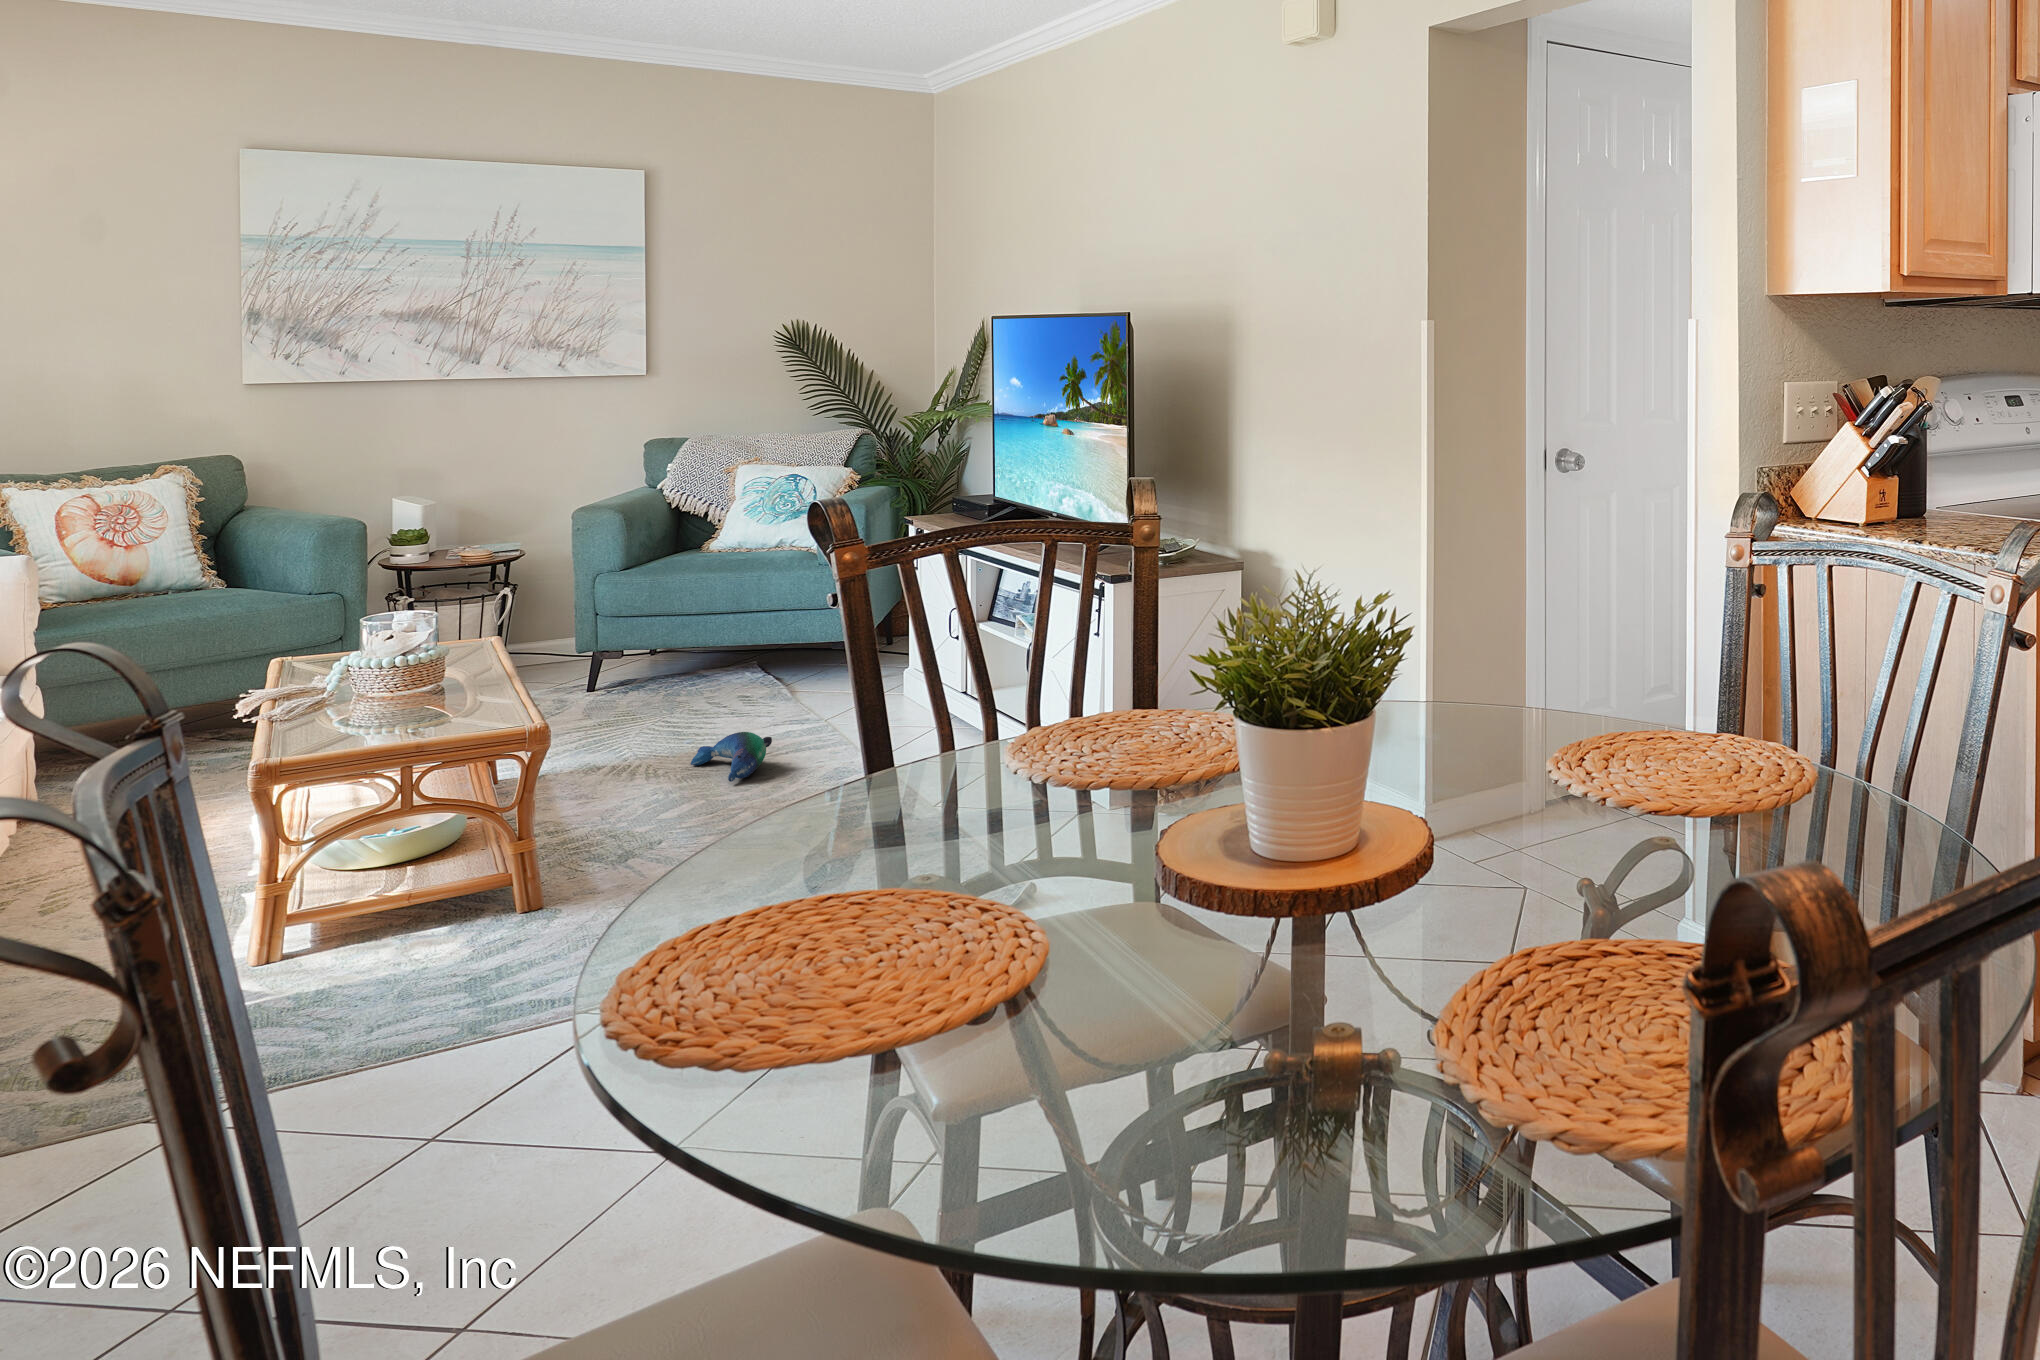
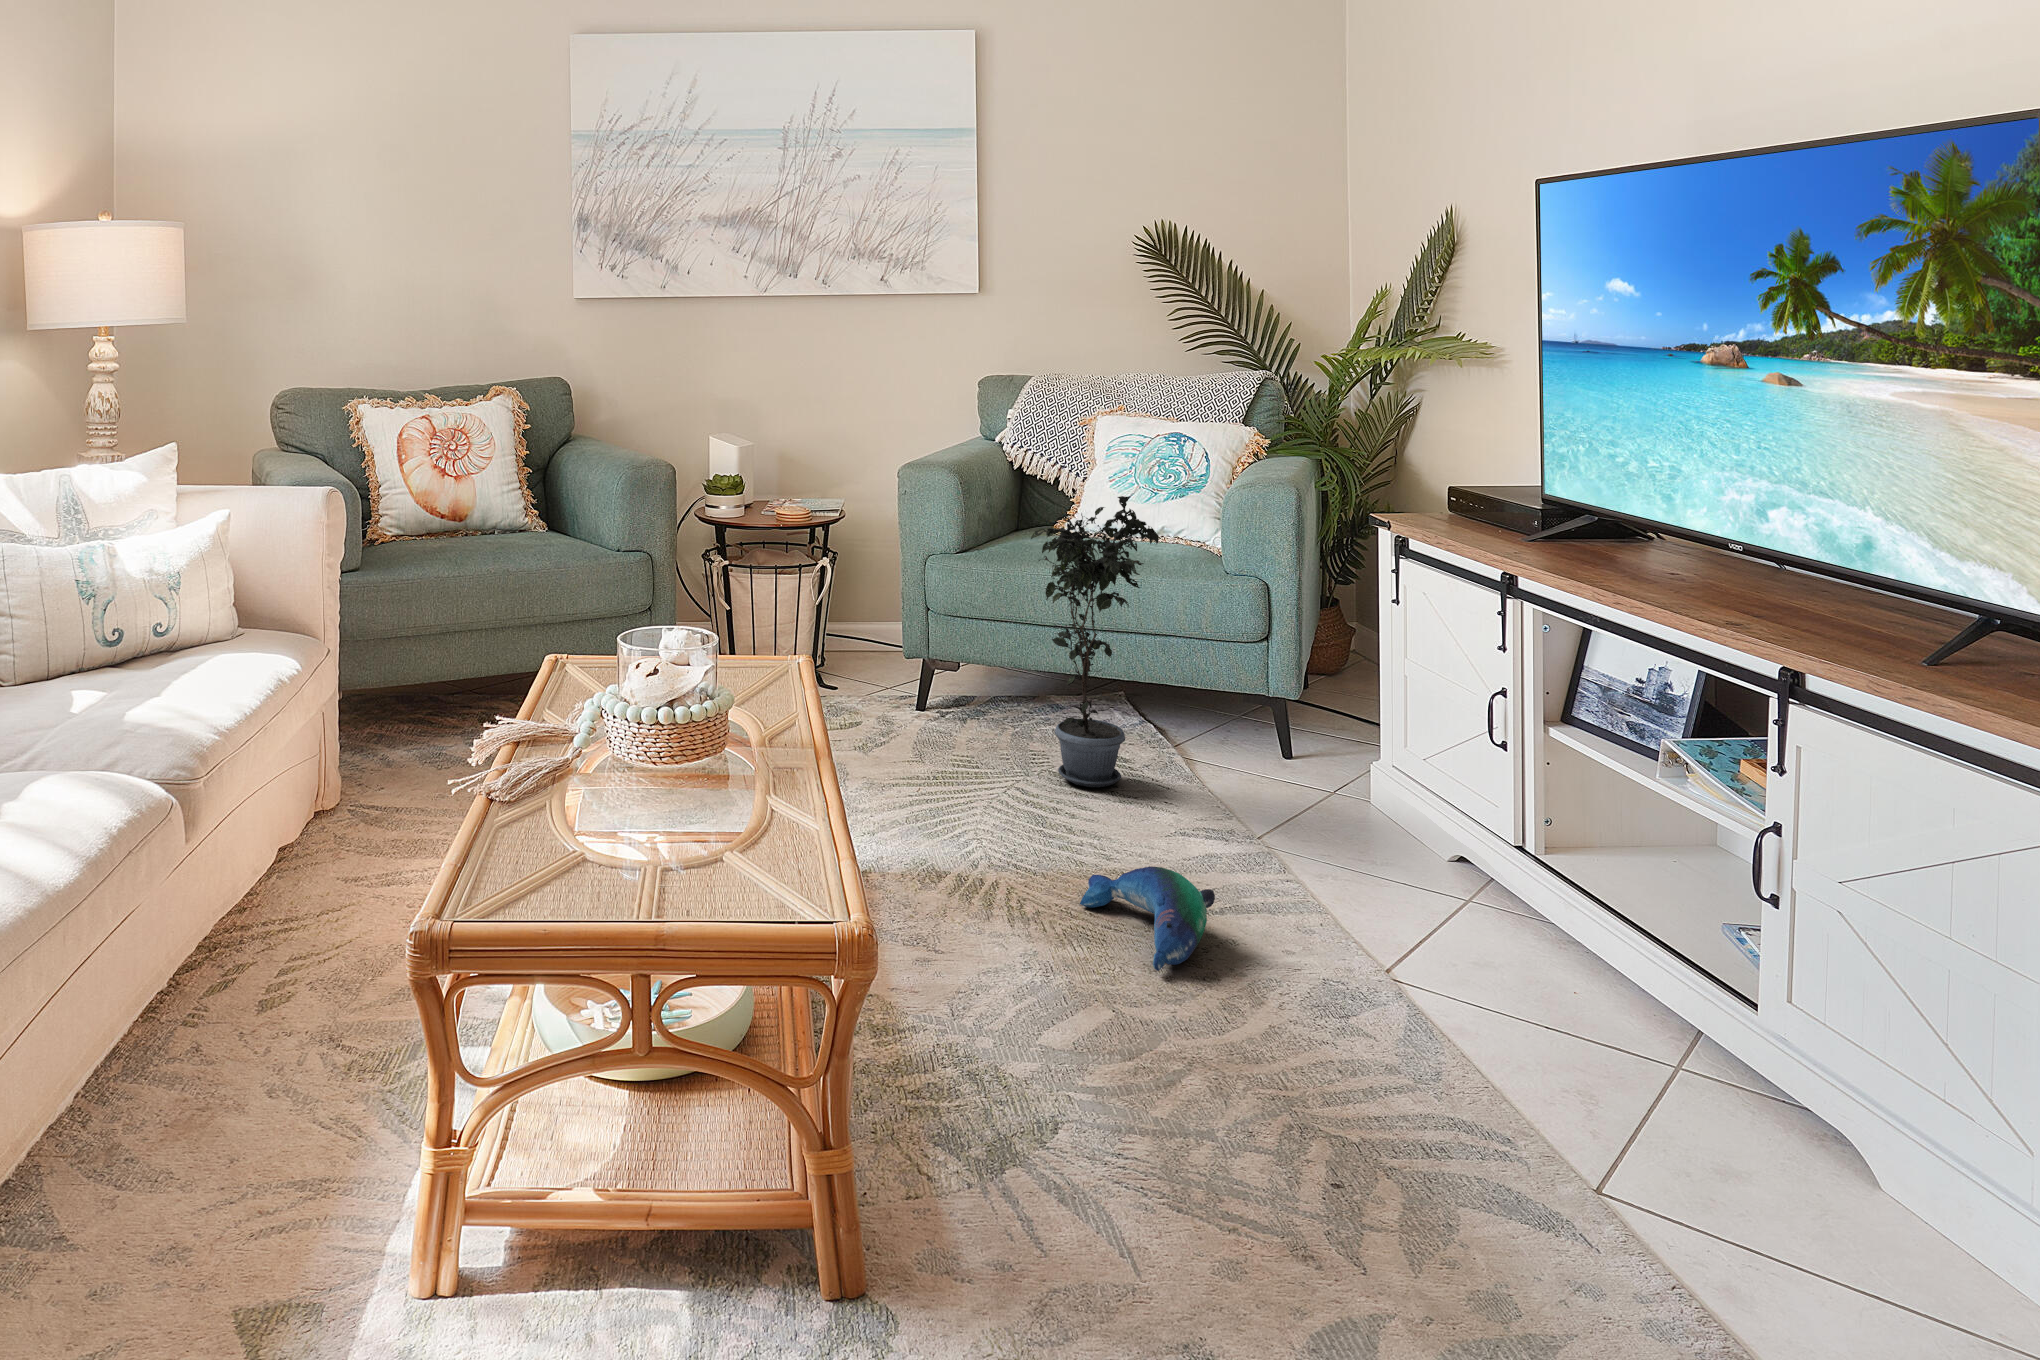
potted plant: none [668,518,761,713] -> present [1031,496,1159,787]

